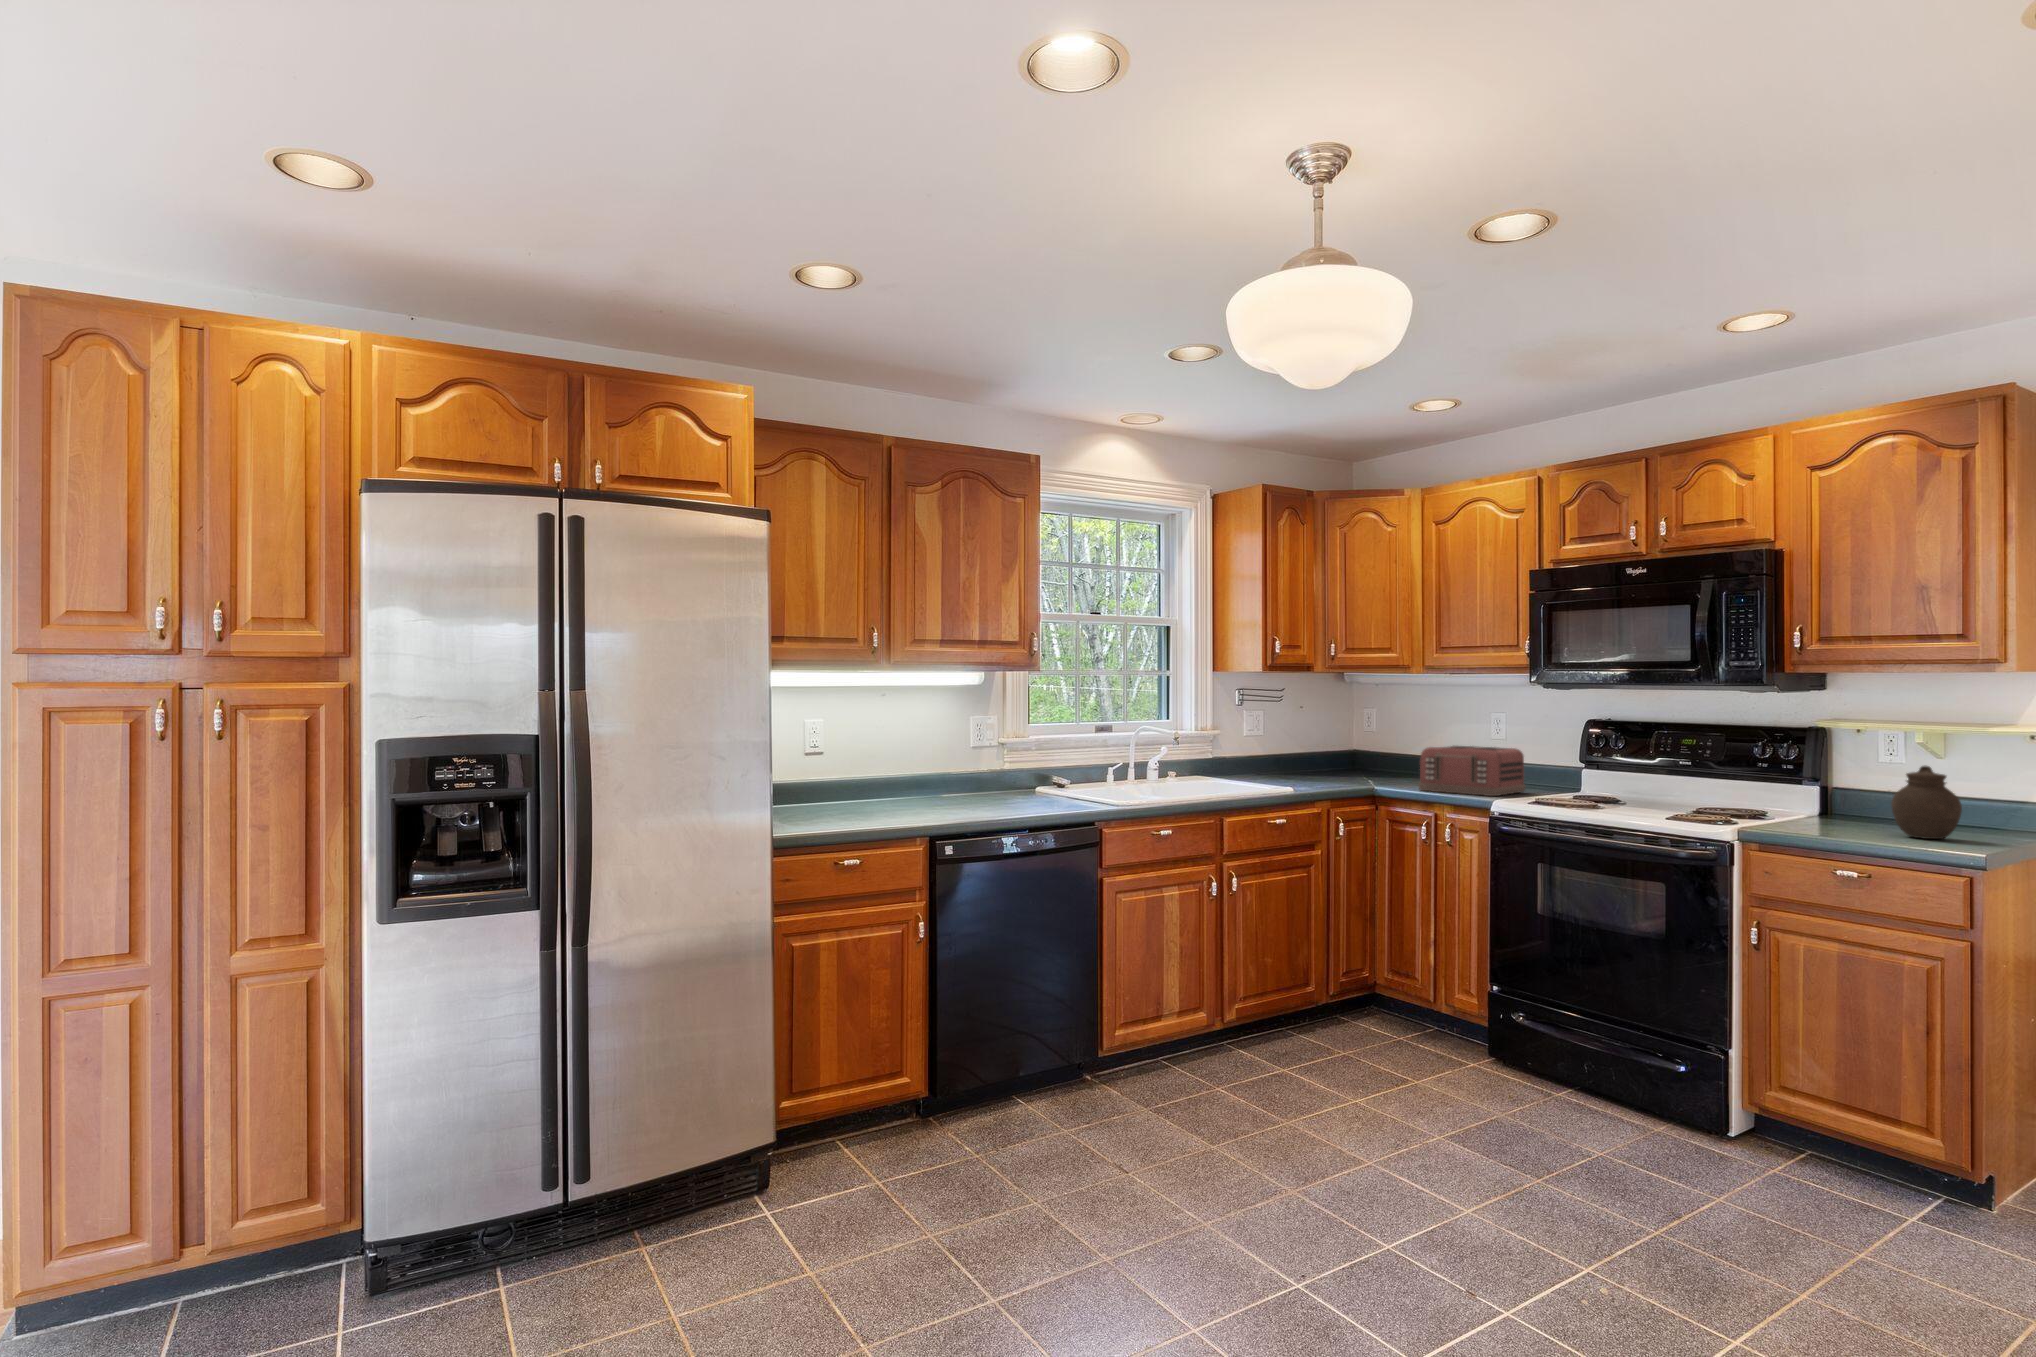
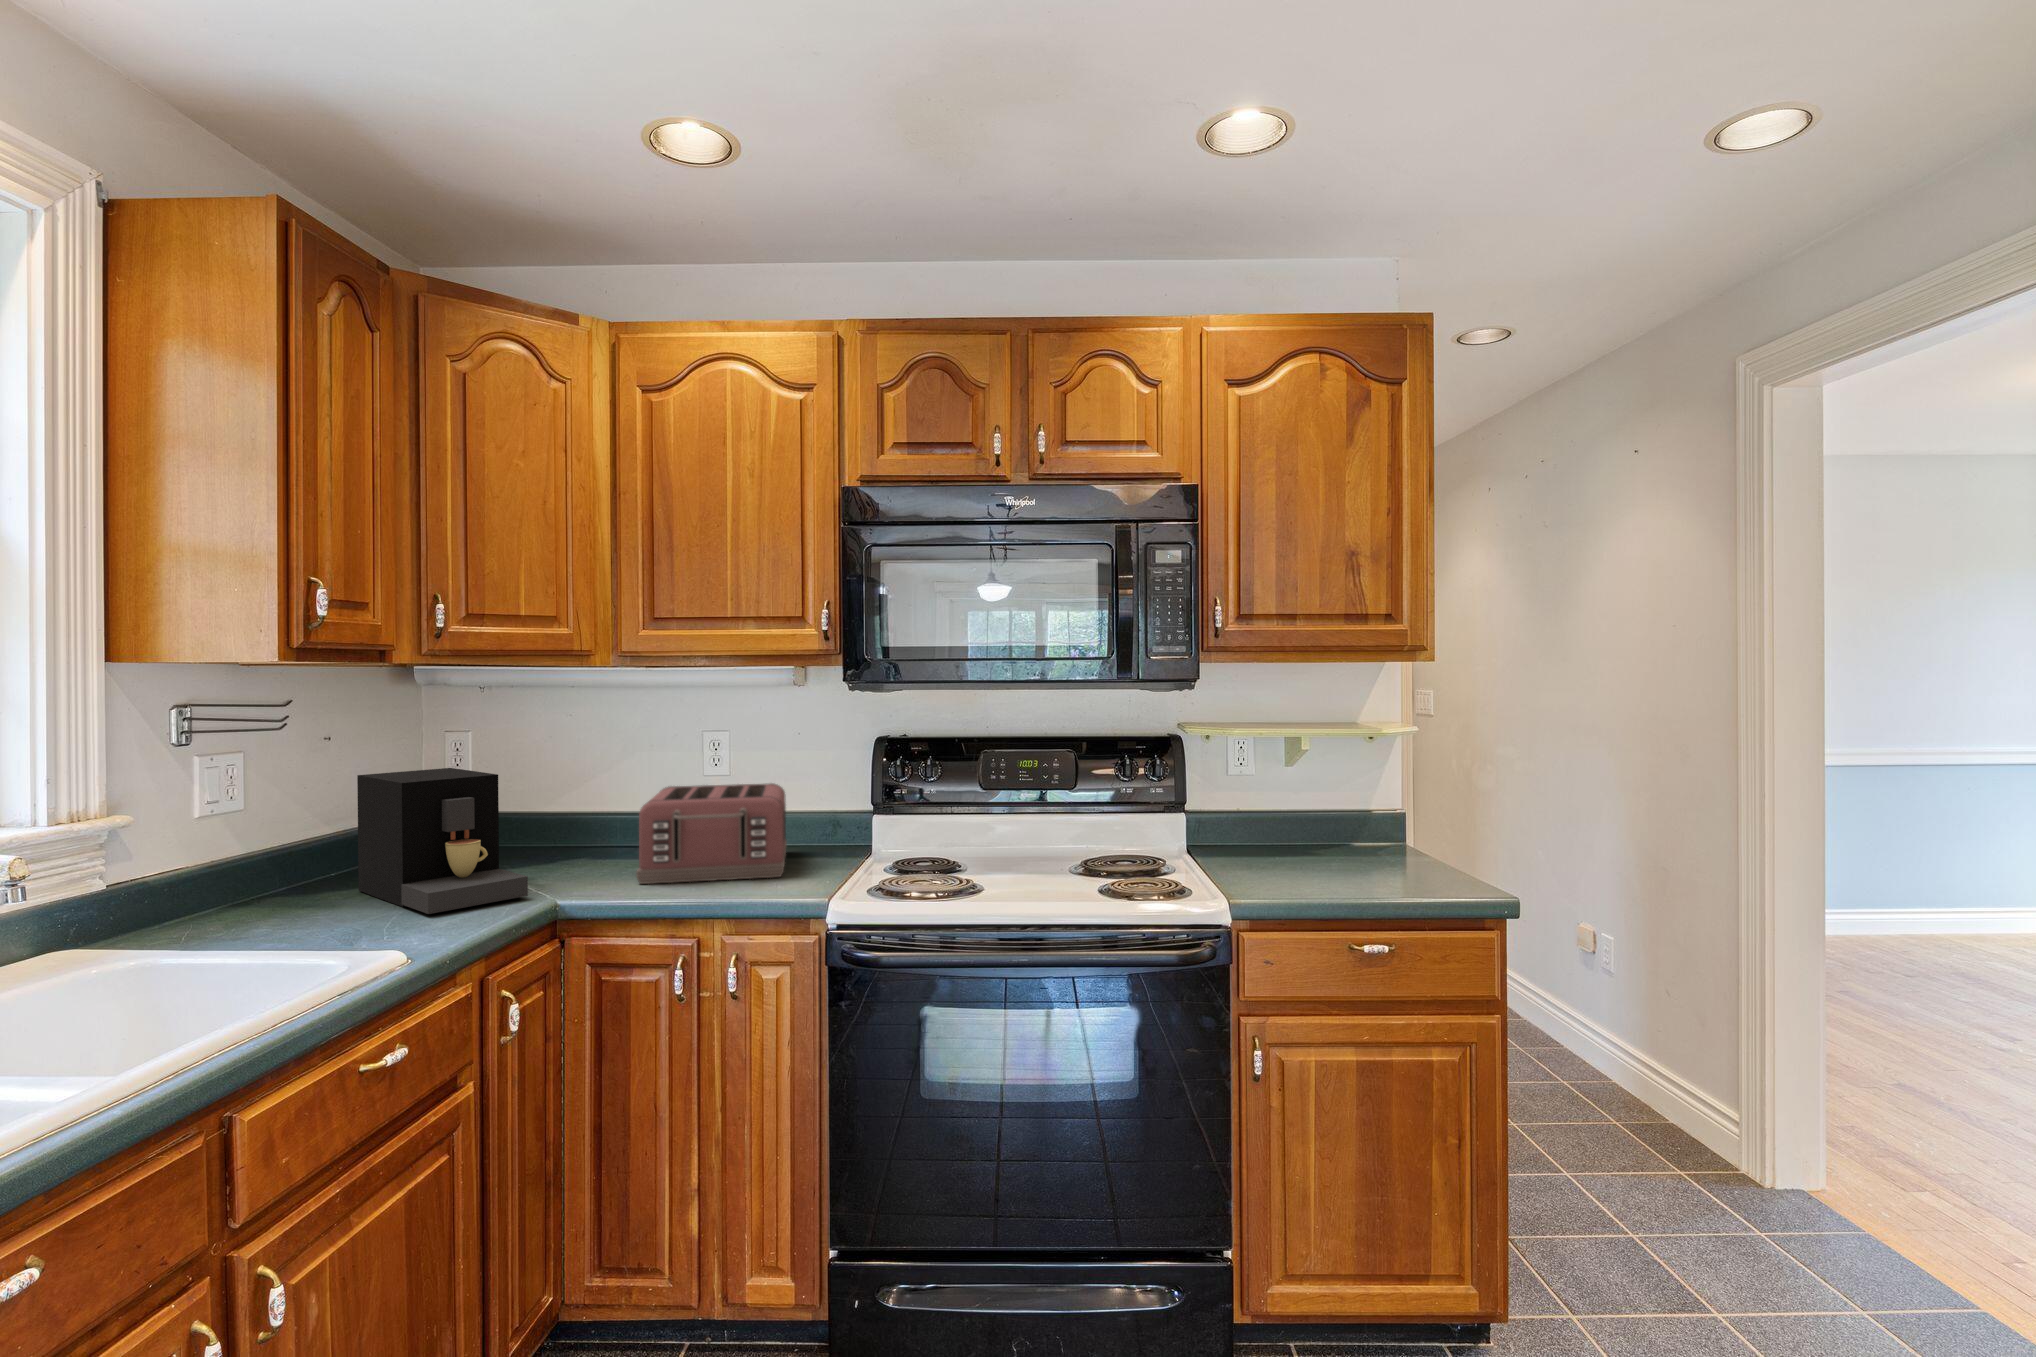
coffee maker: none [1301,725,1363,786] -> present [357,768,528,914]
jar: present [1891,766,1962,839] -> none [1332,782,1403,877]

